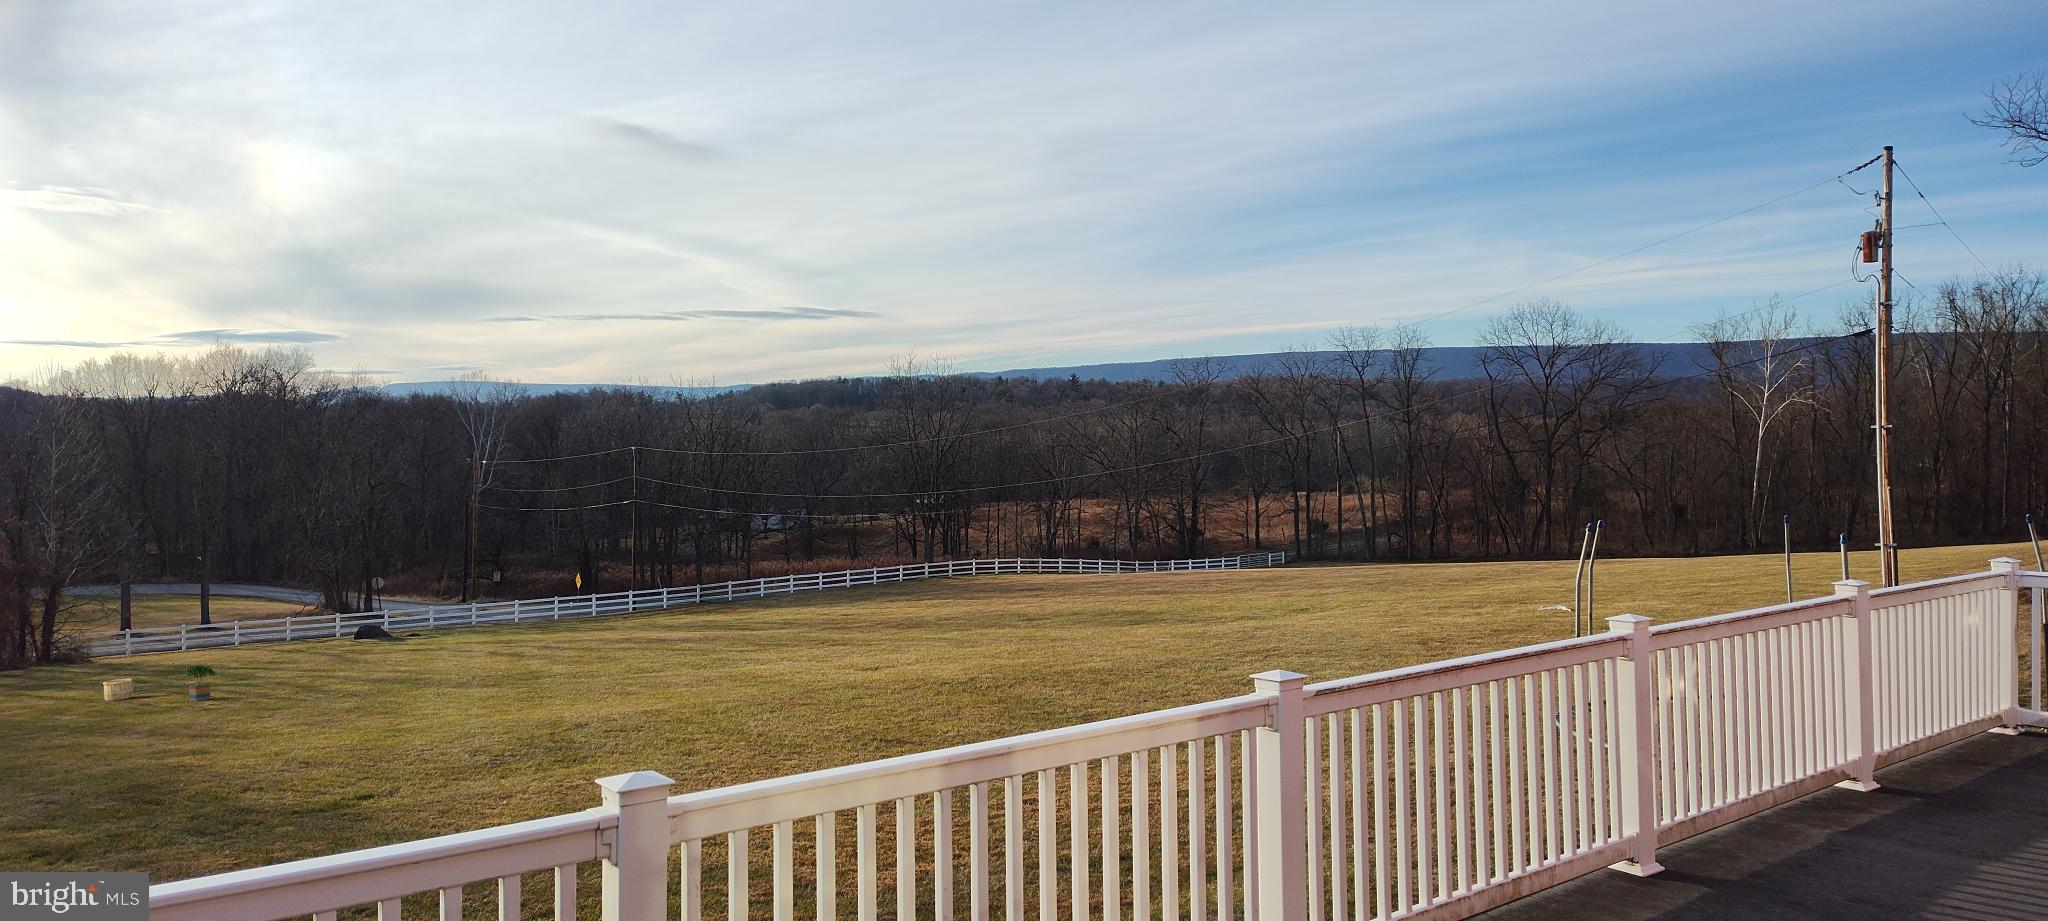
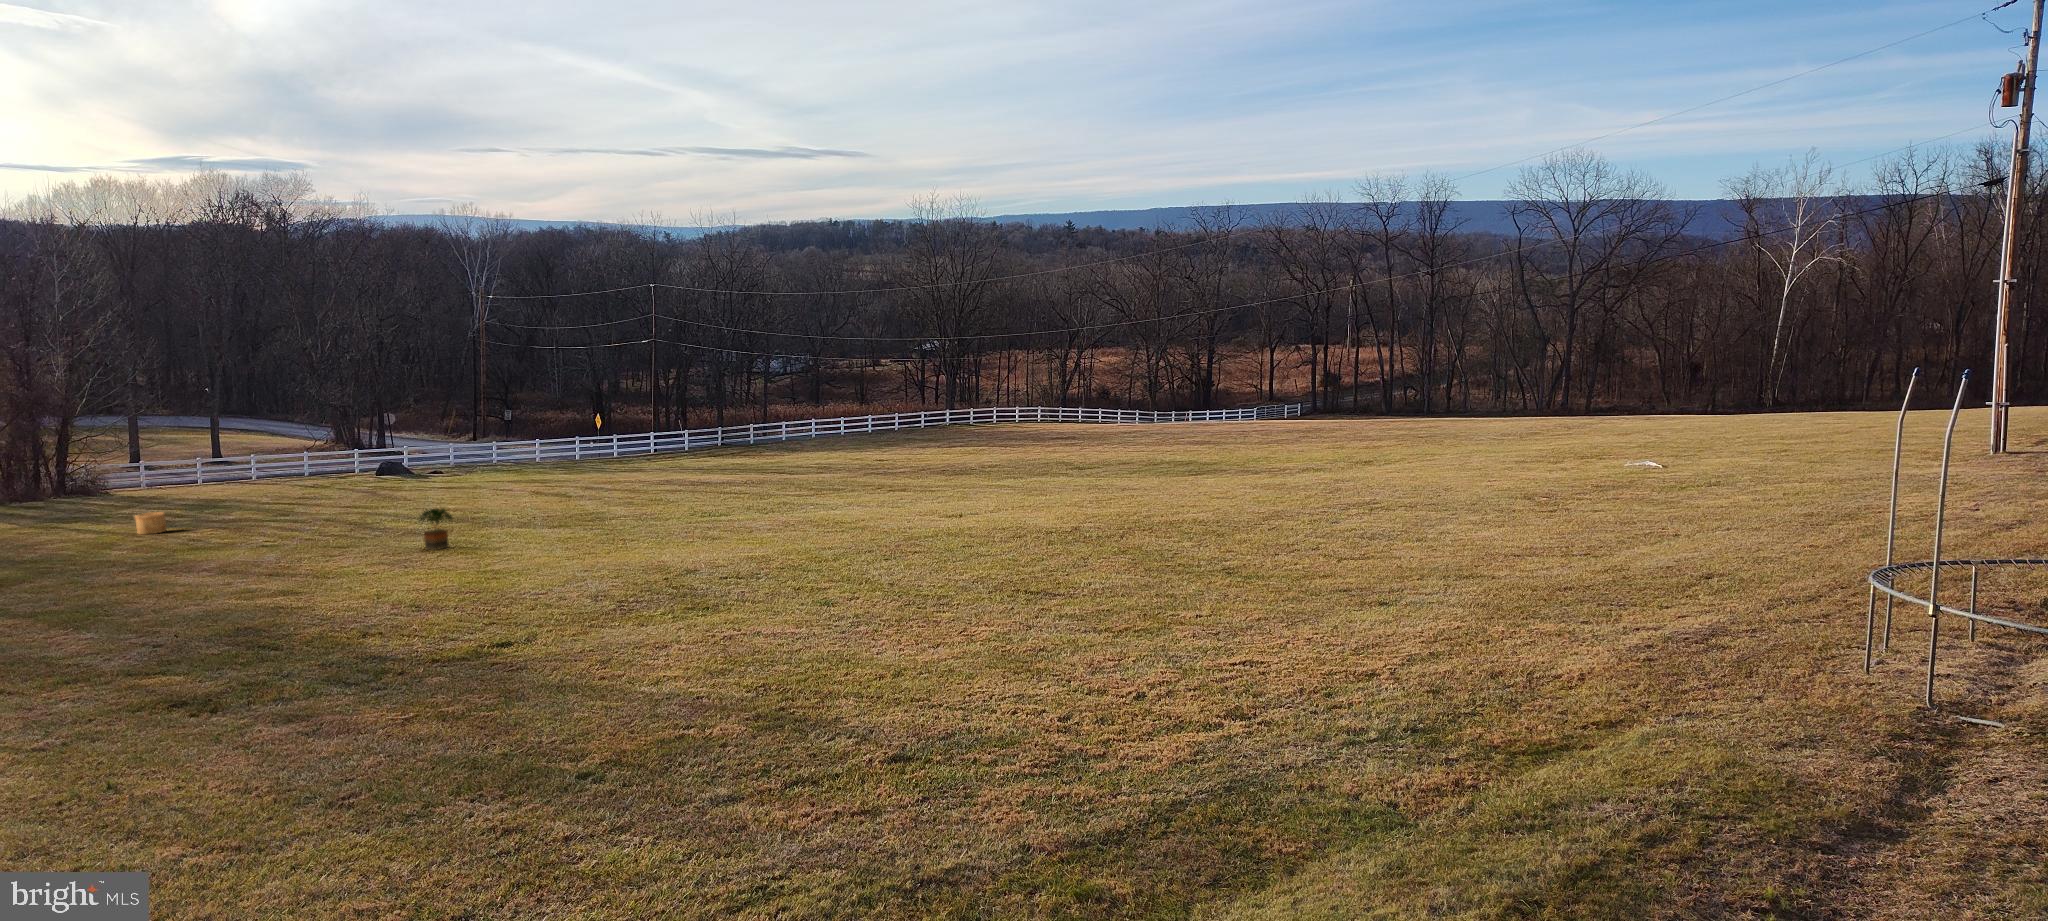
potted tree: present [186,665,215,701] -> present [420,509,452,550]

